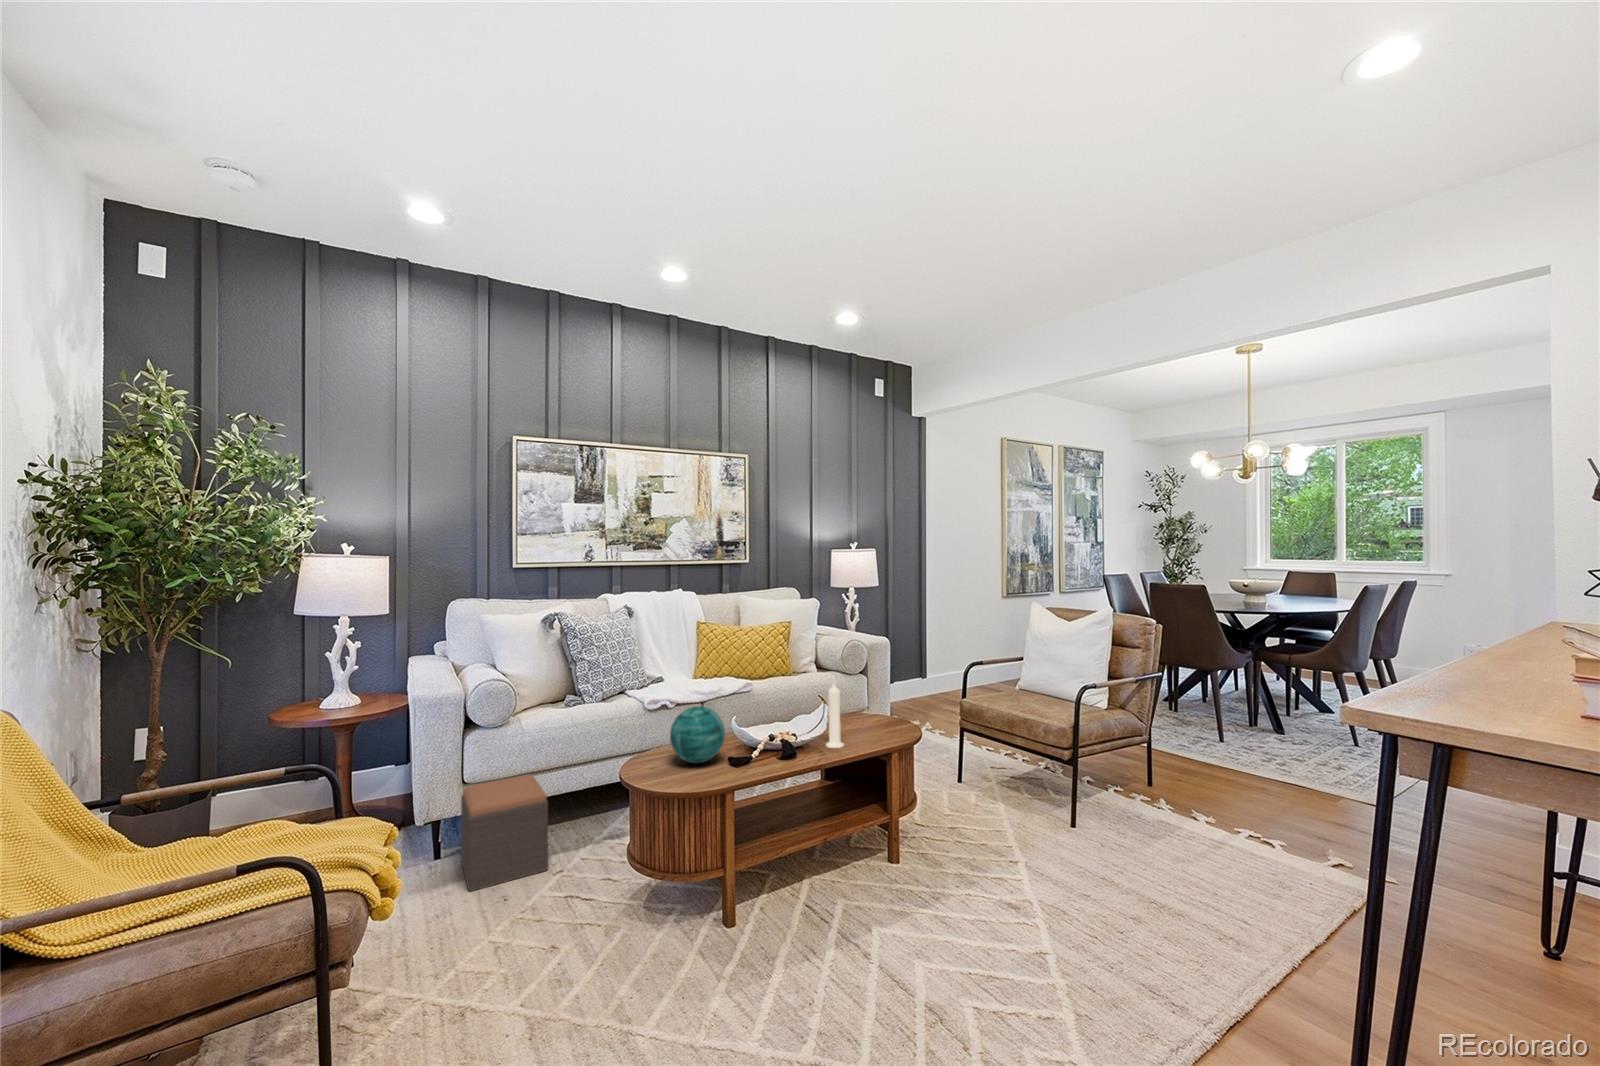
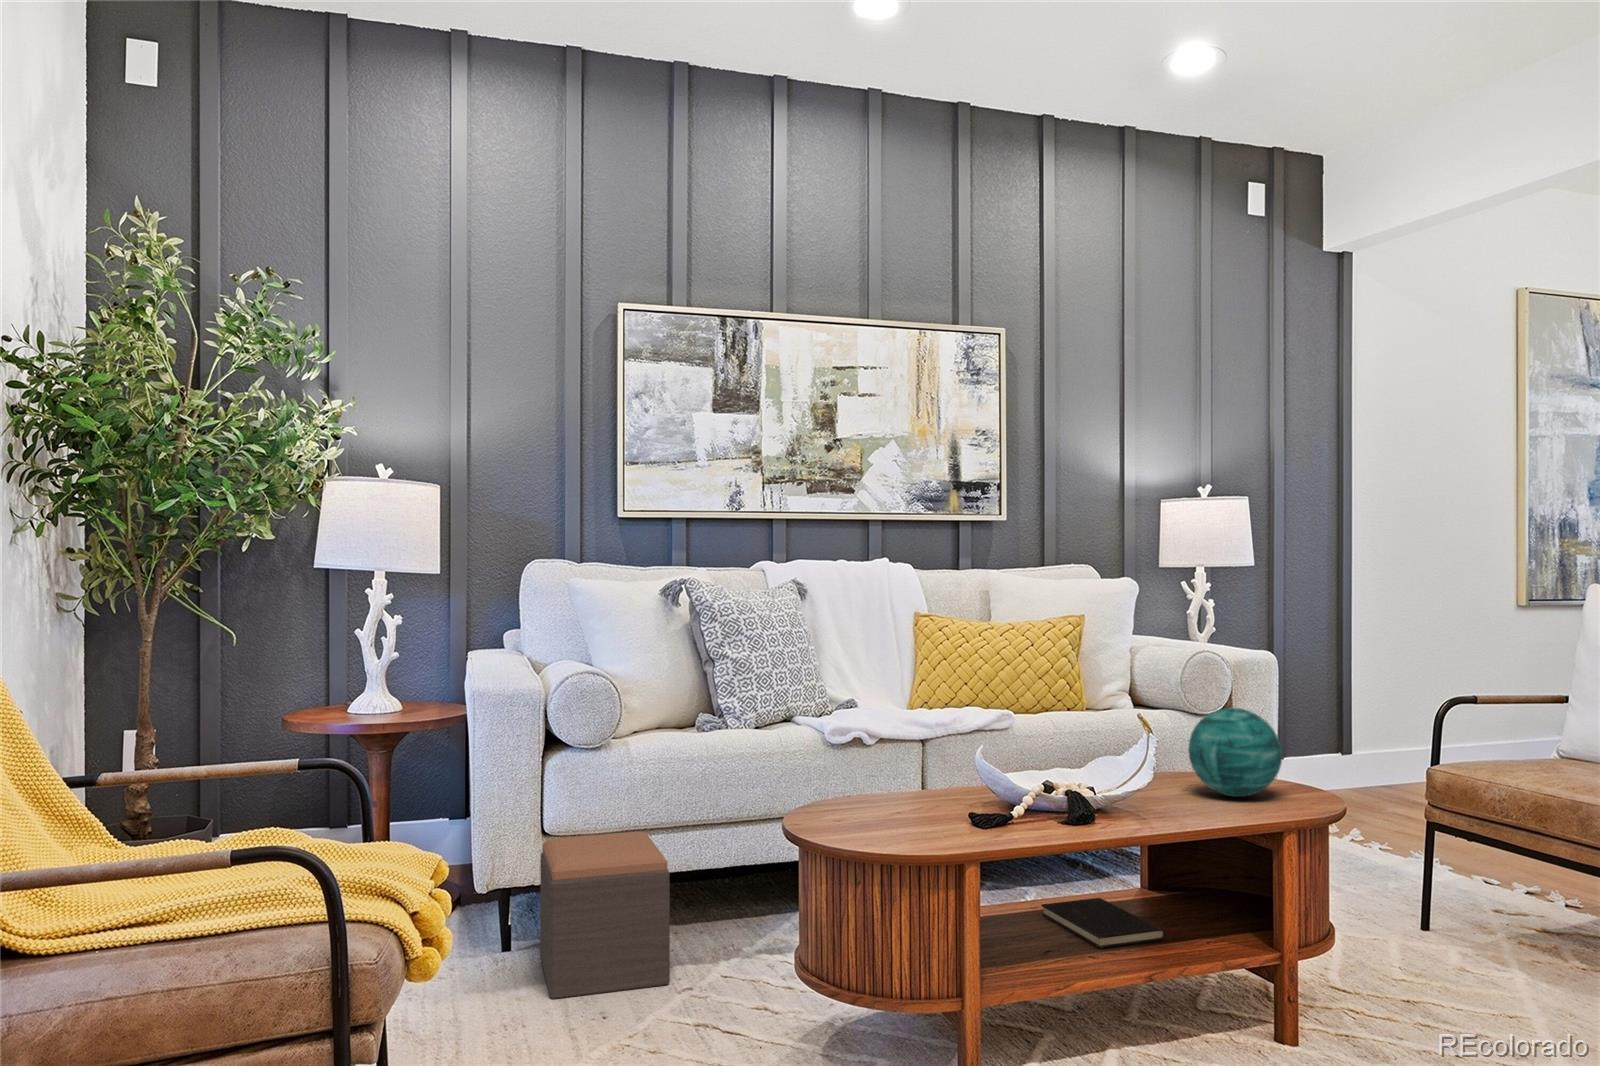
candle: present [826,683,844,748] -> none [1150,696,1186,818]
decorative orb: present [670,706,725,763] -> present [1188,708,1282,797]
hardcover book: none [768,790,833,823] -> present [1041,898,1164,948]

